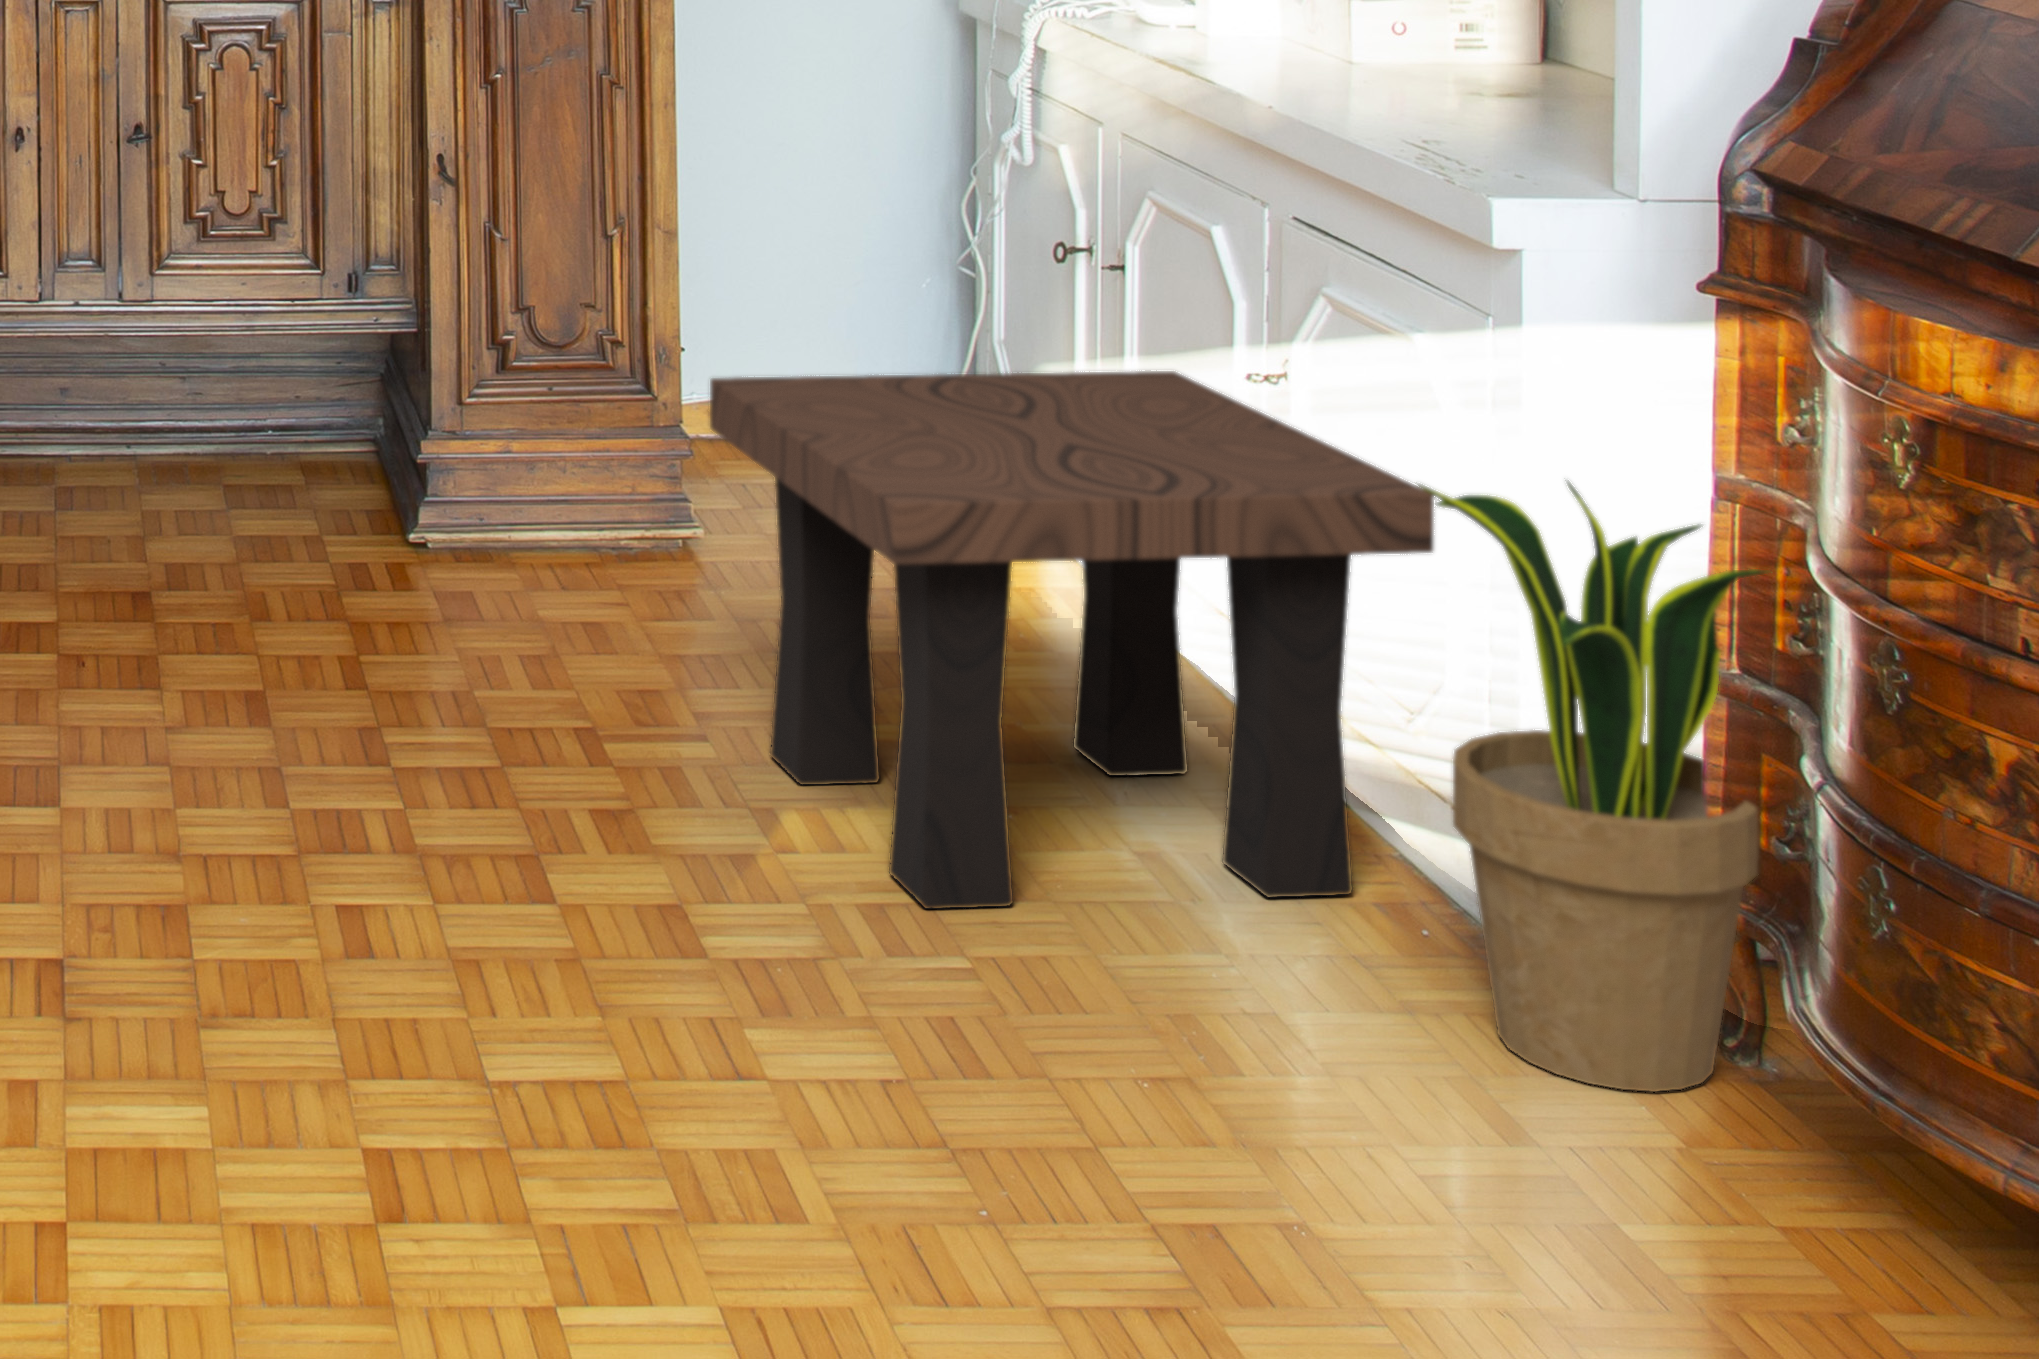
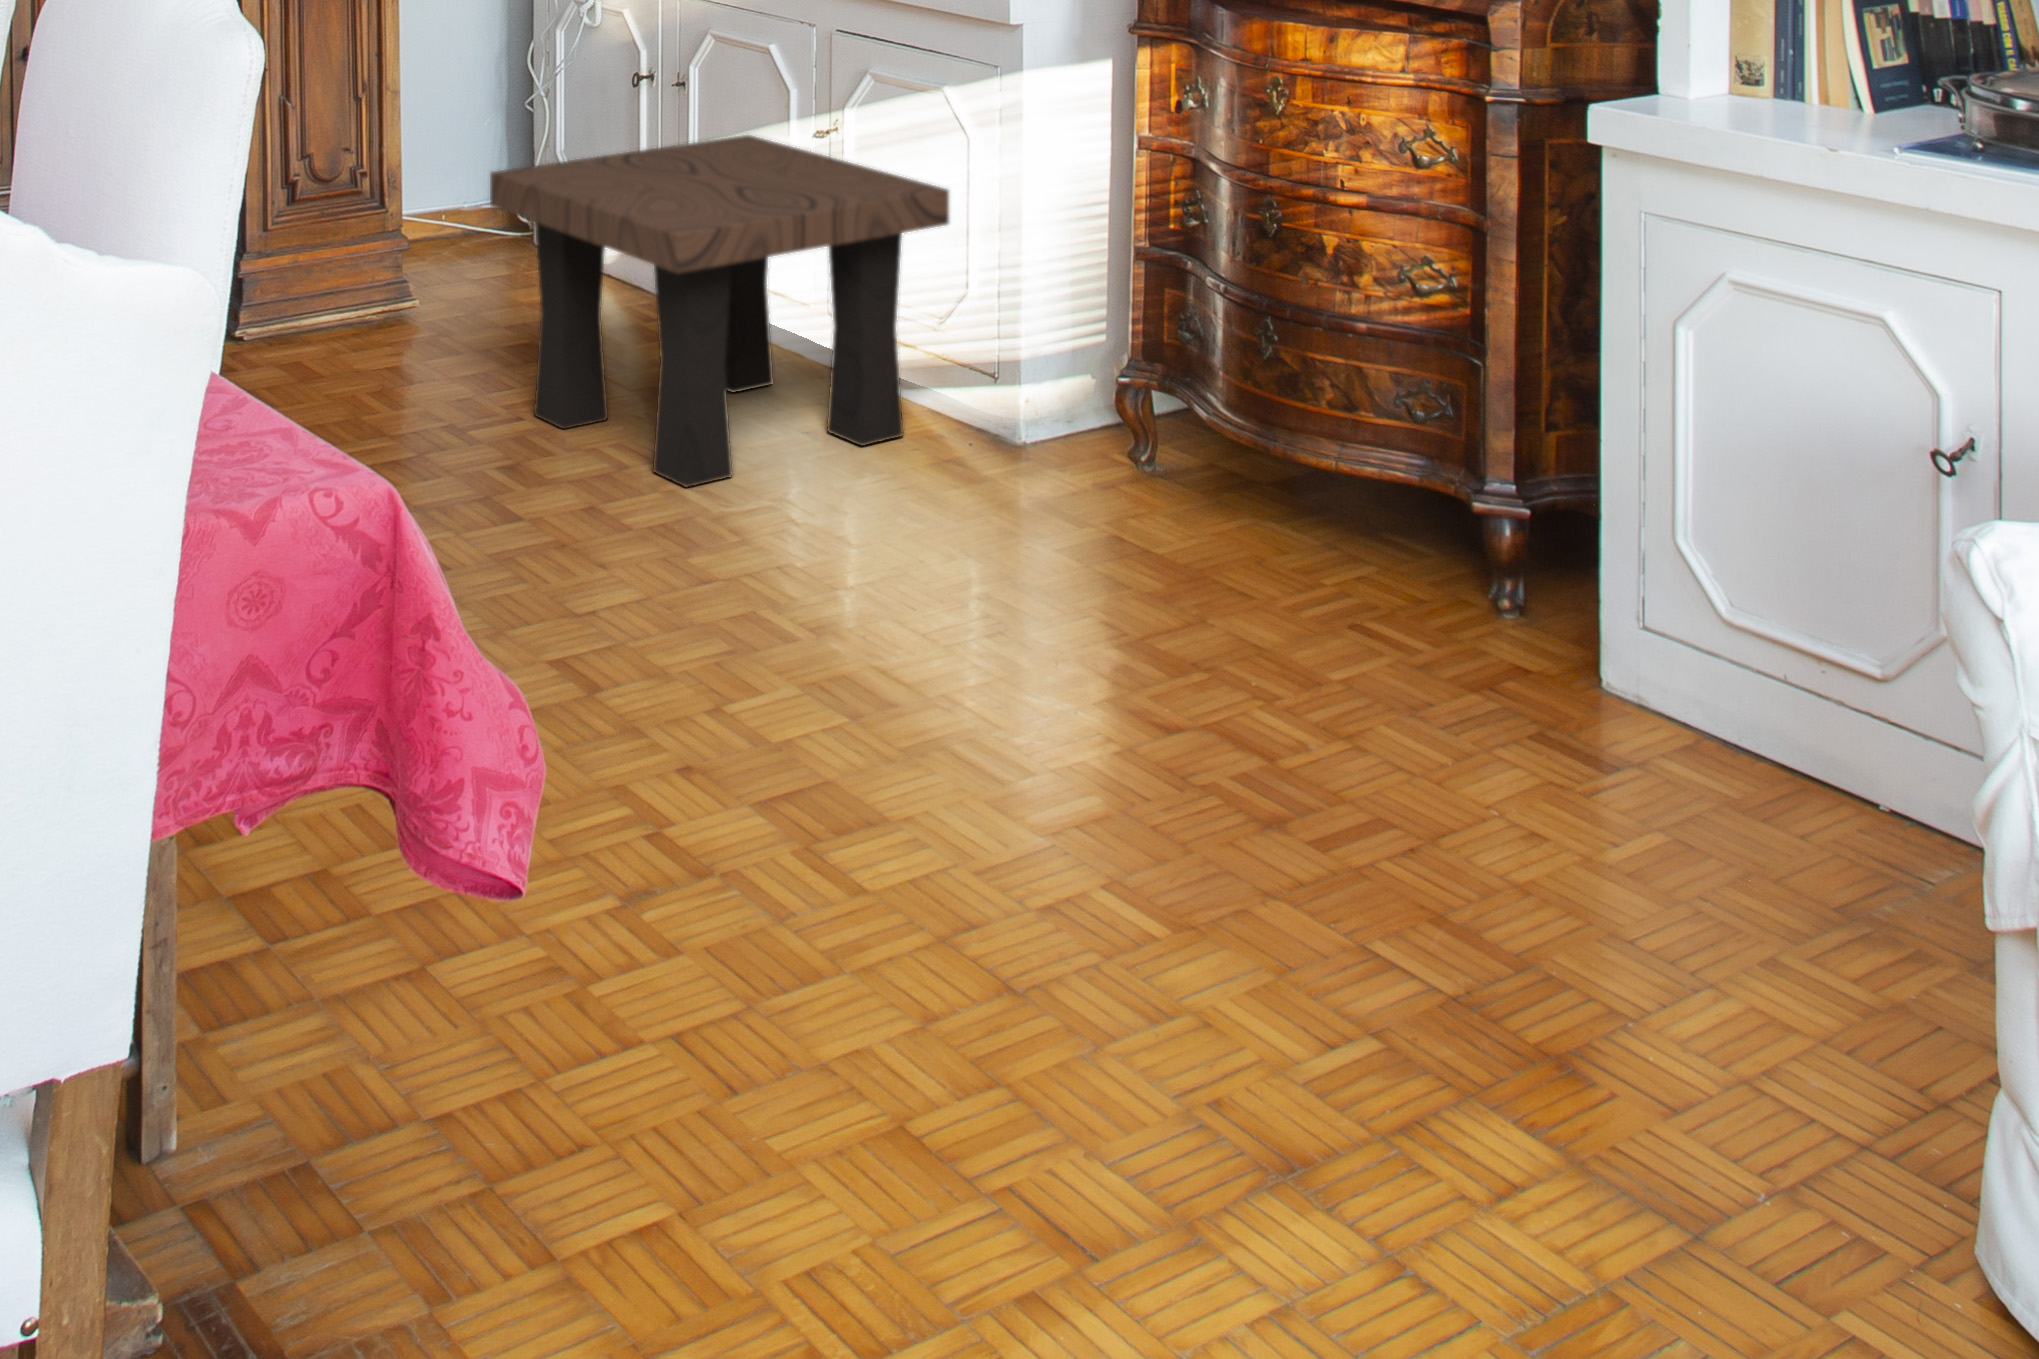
potted plant: present [1418,482,1772,1092] -> none [974,169,1170,513]

